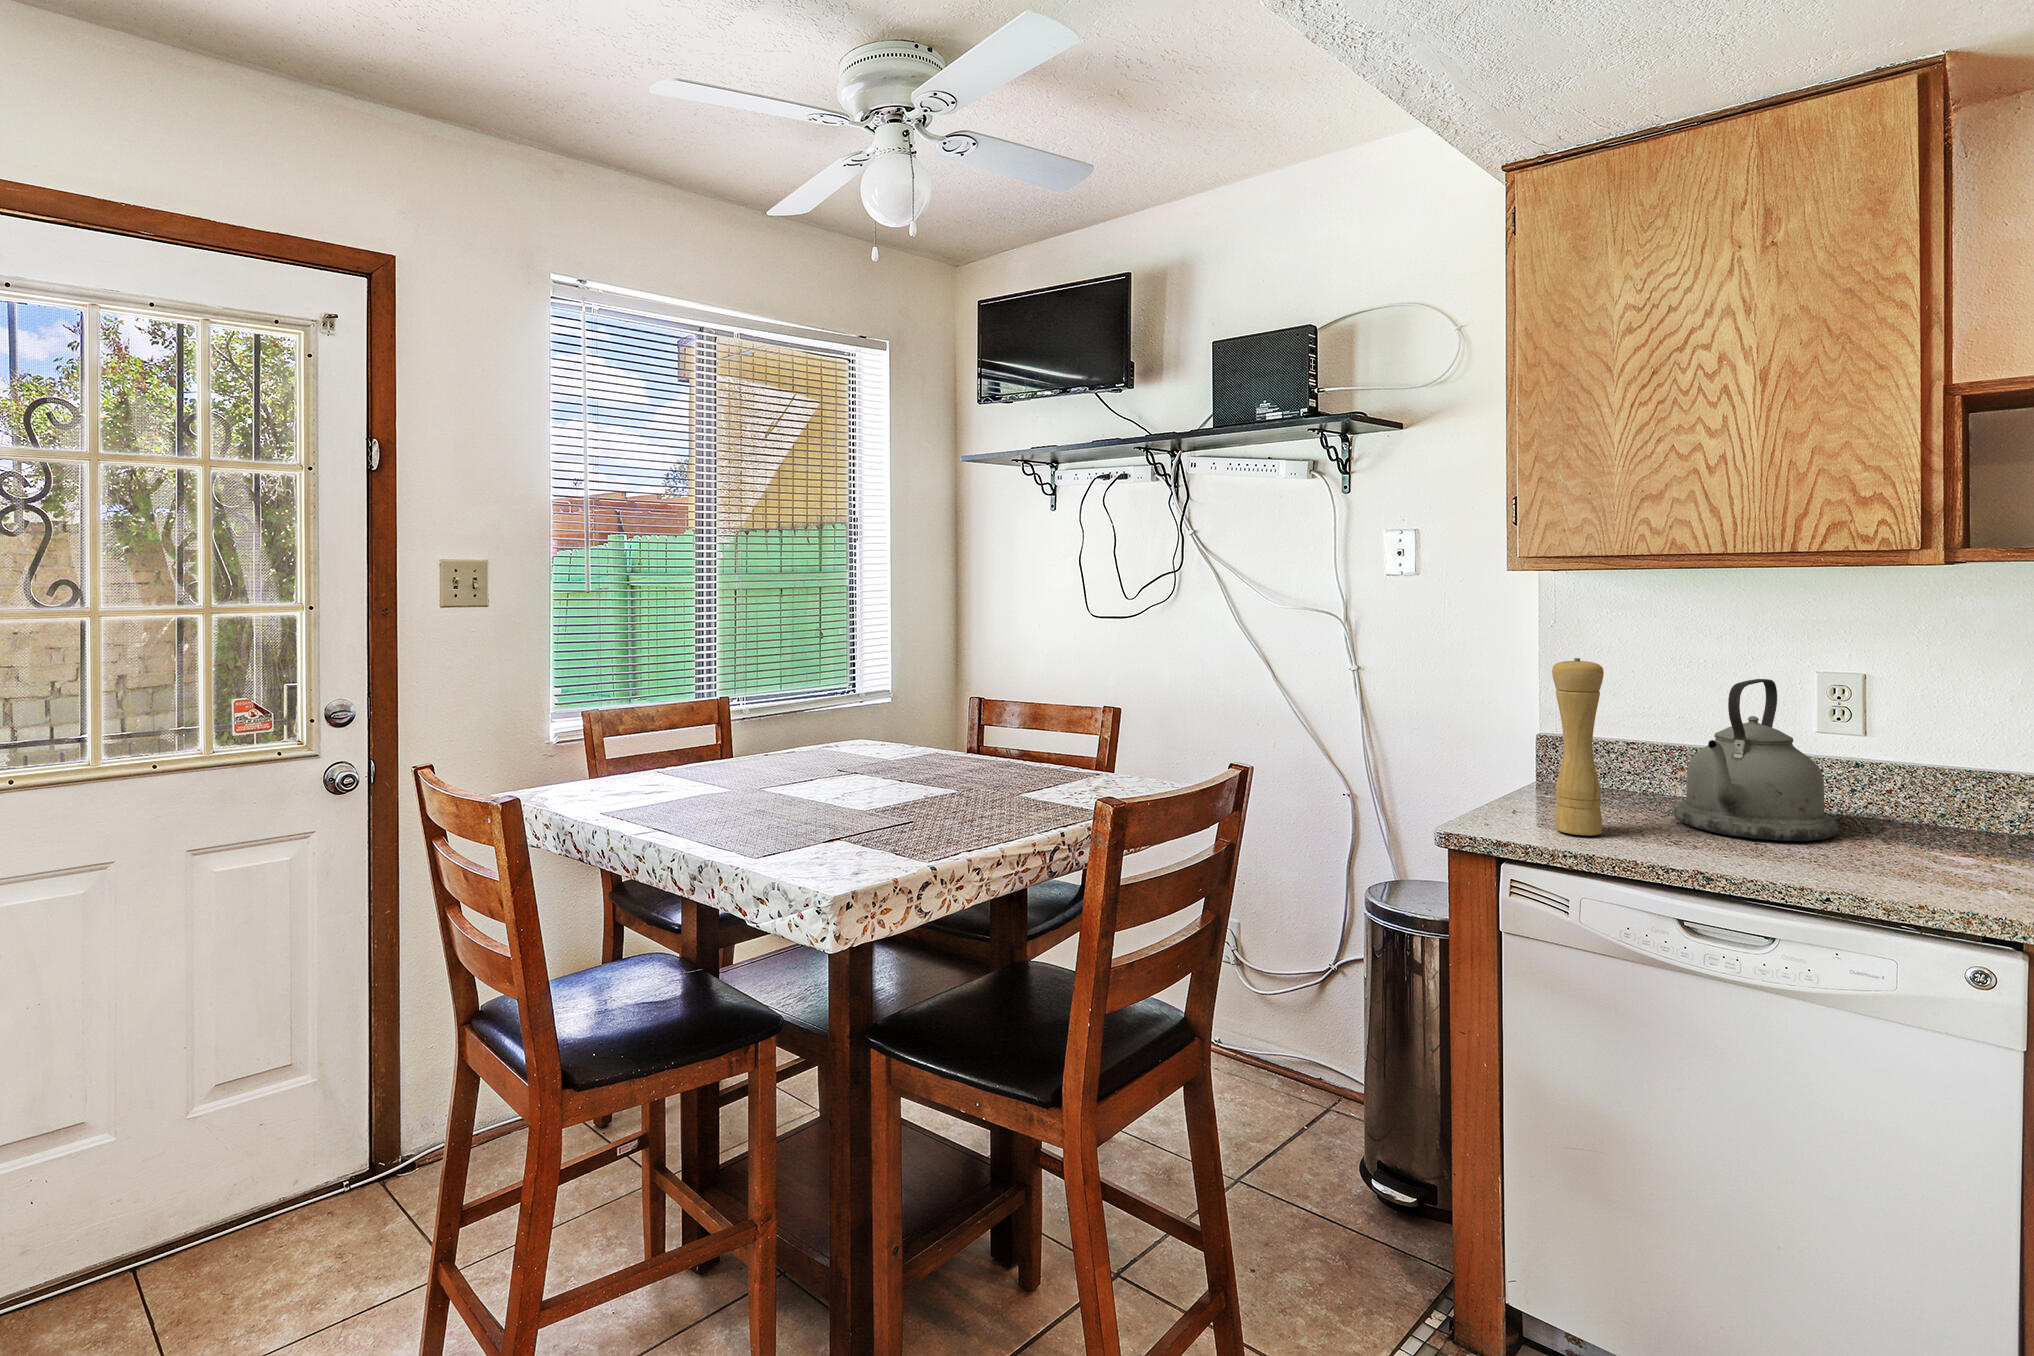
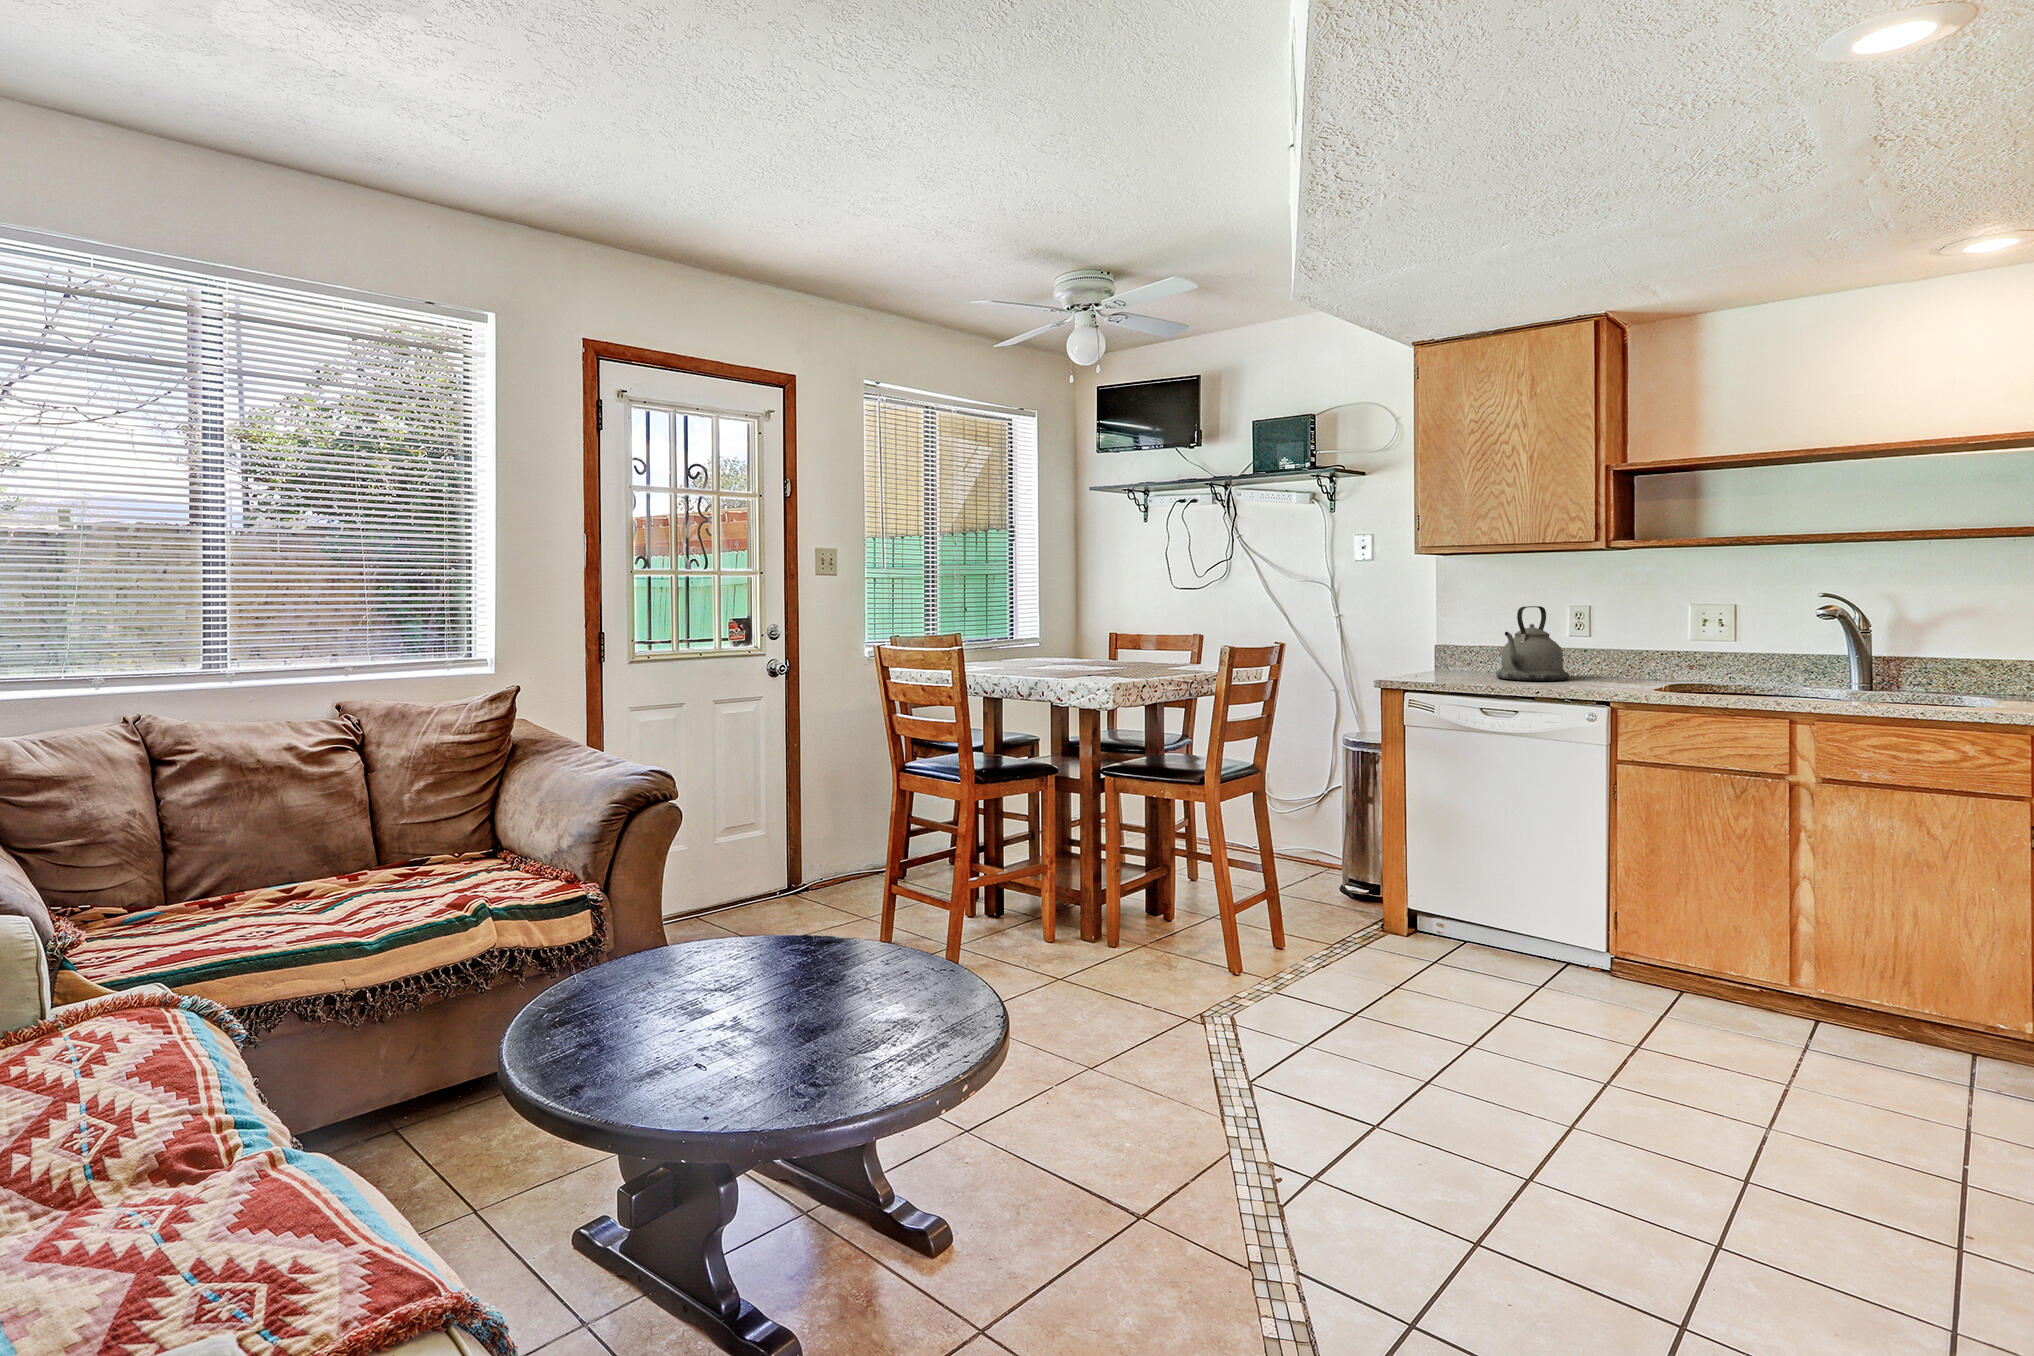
pepper mill: present [1552,658,1604,835] -> none [1434,594,1458,681]

